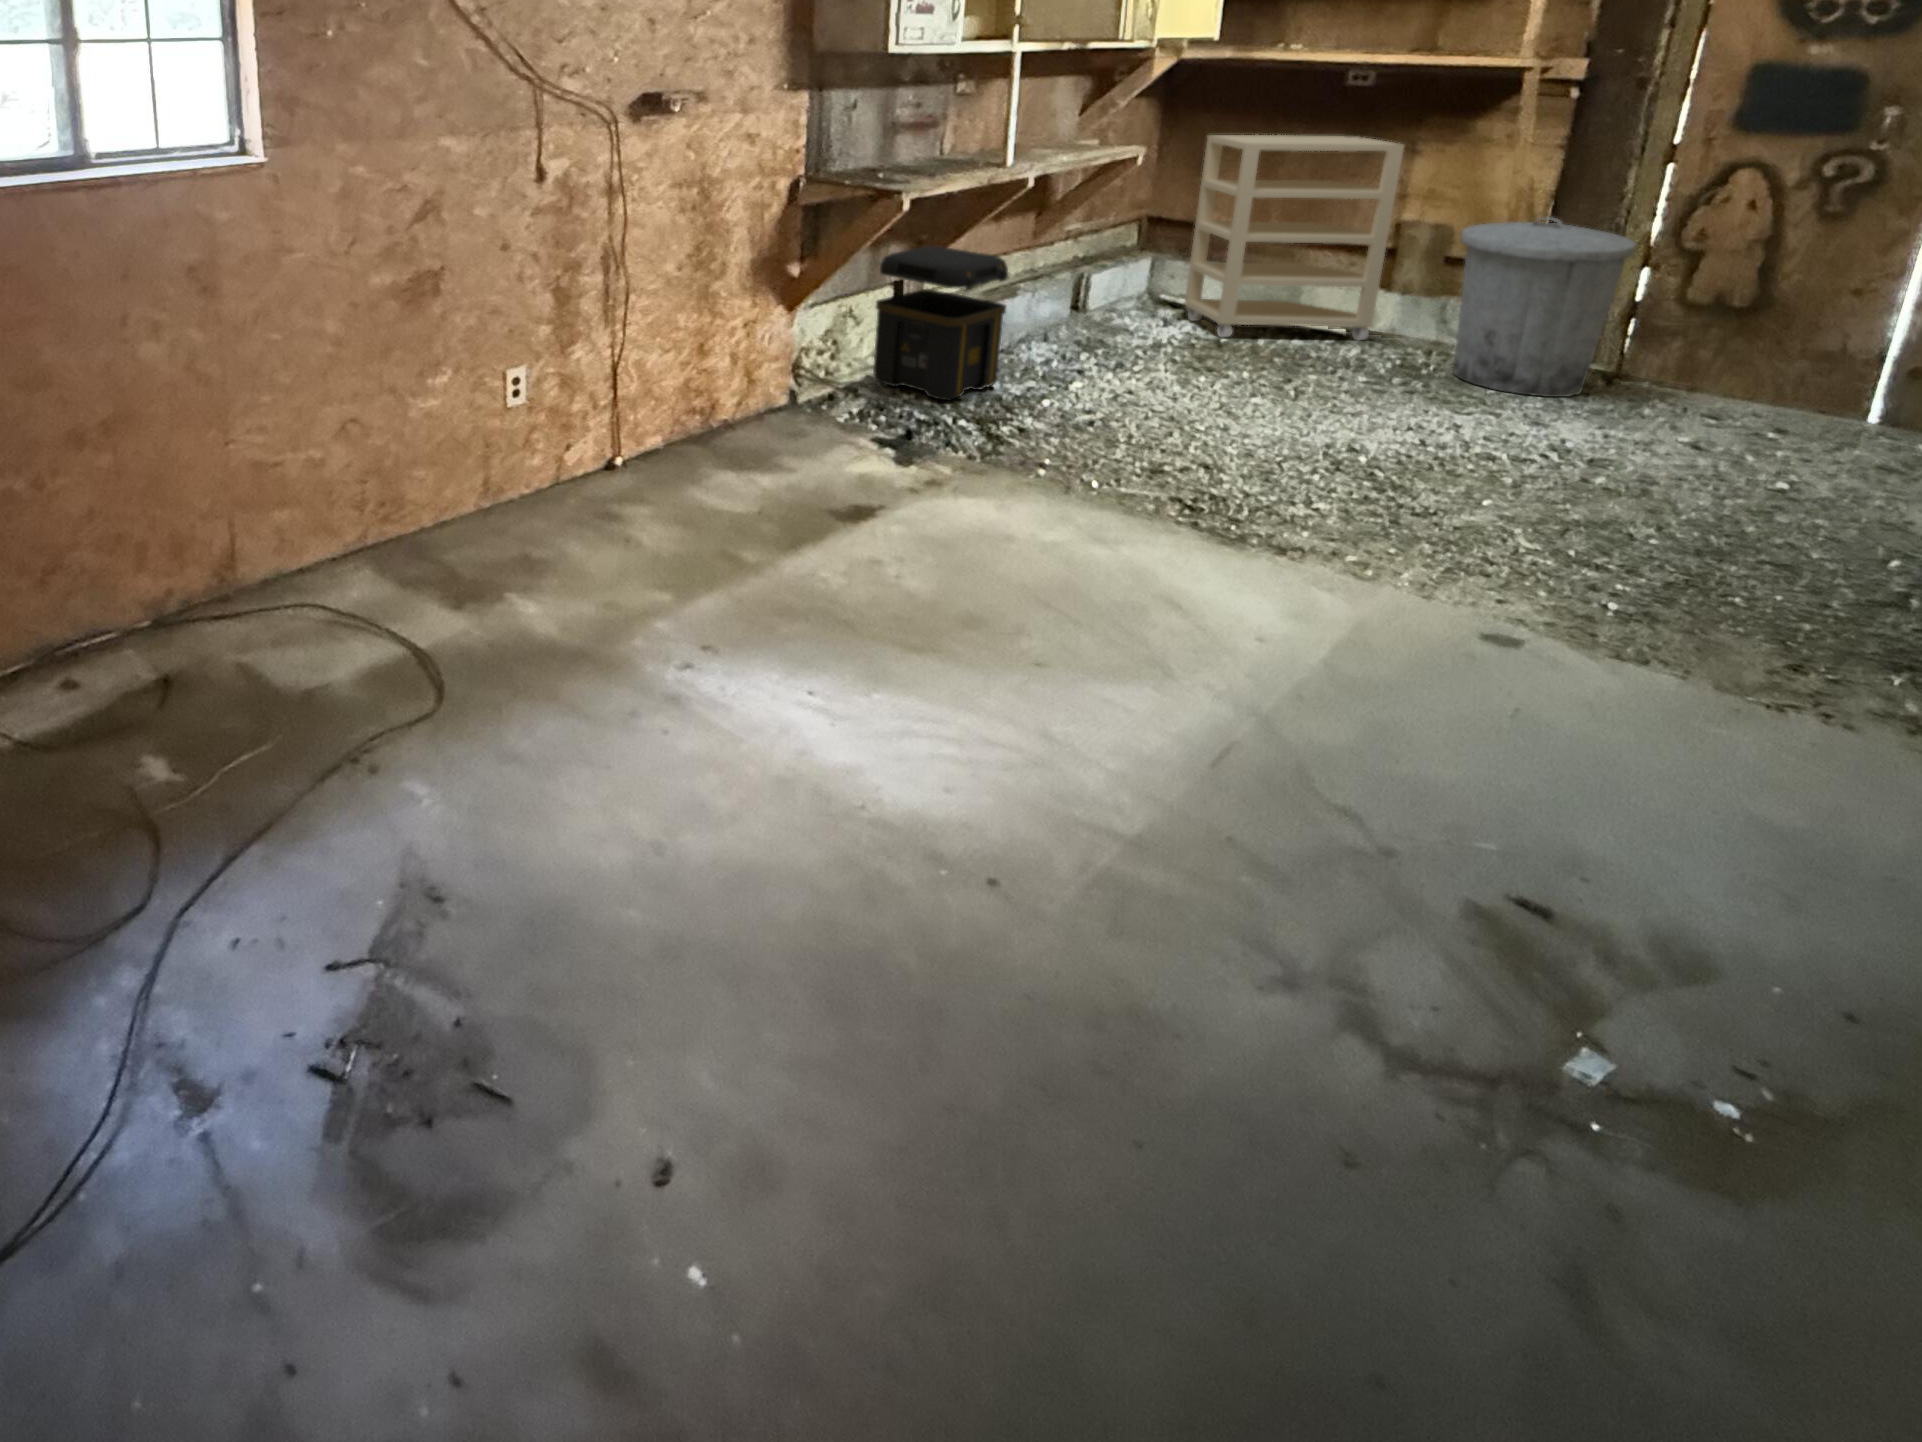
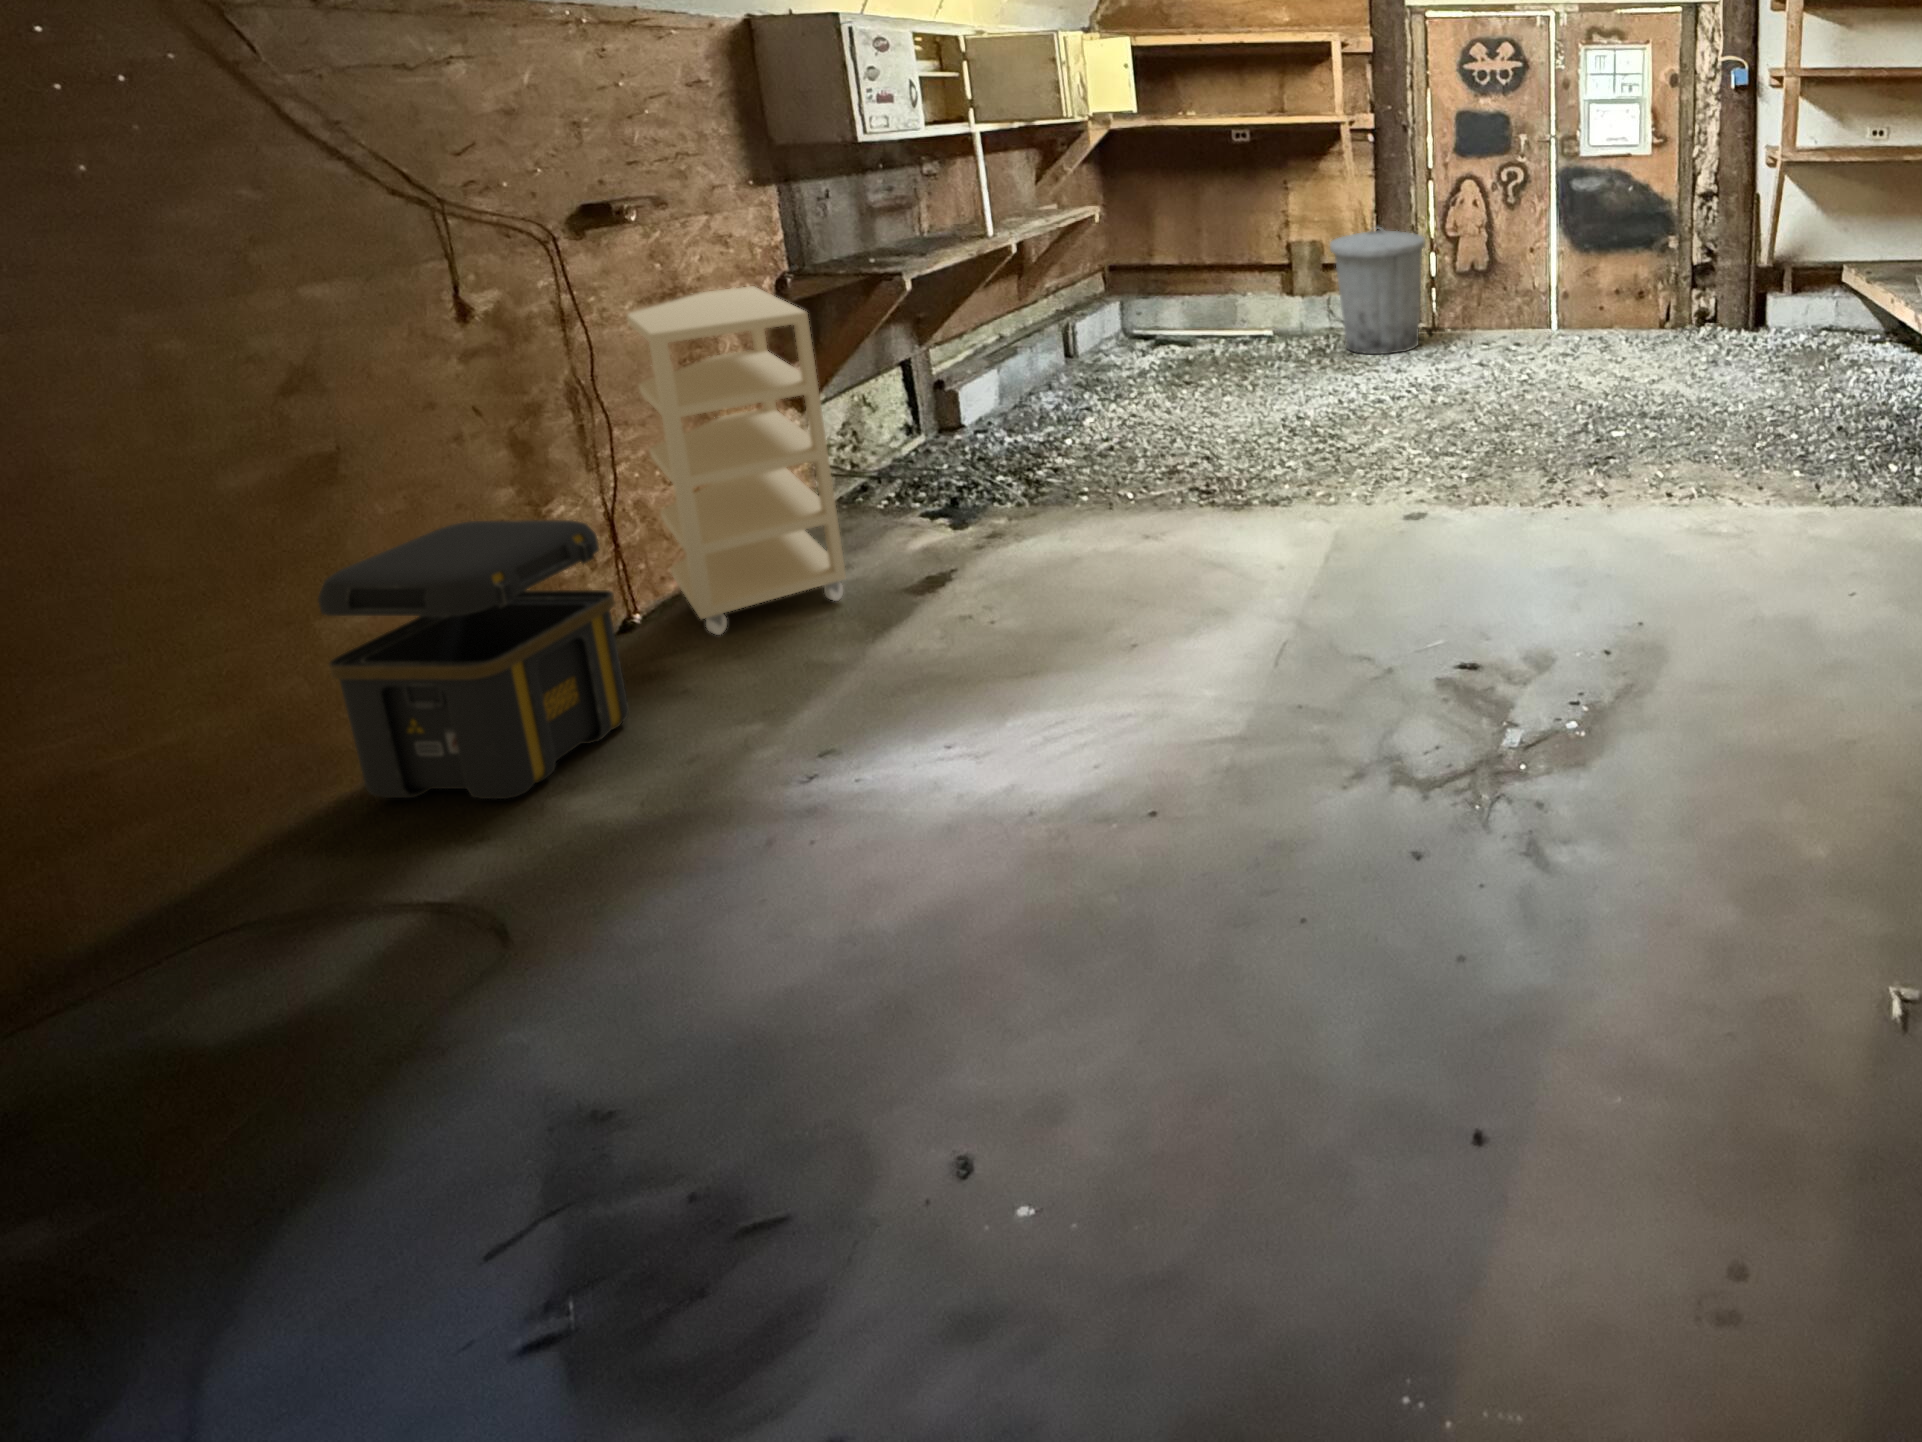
shelving unit: present [1184,135,1405,340] -> present [627,286,846,635]
toolbox: present [873,246,1008,400] -> present [318,520,629,799]

